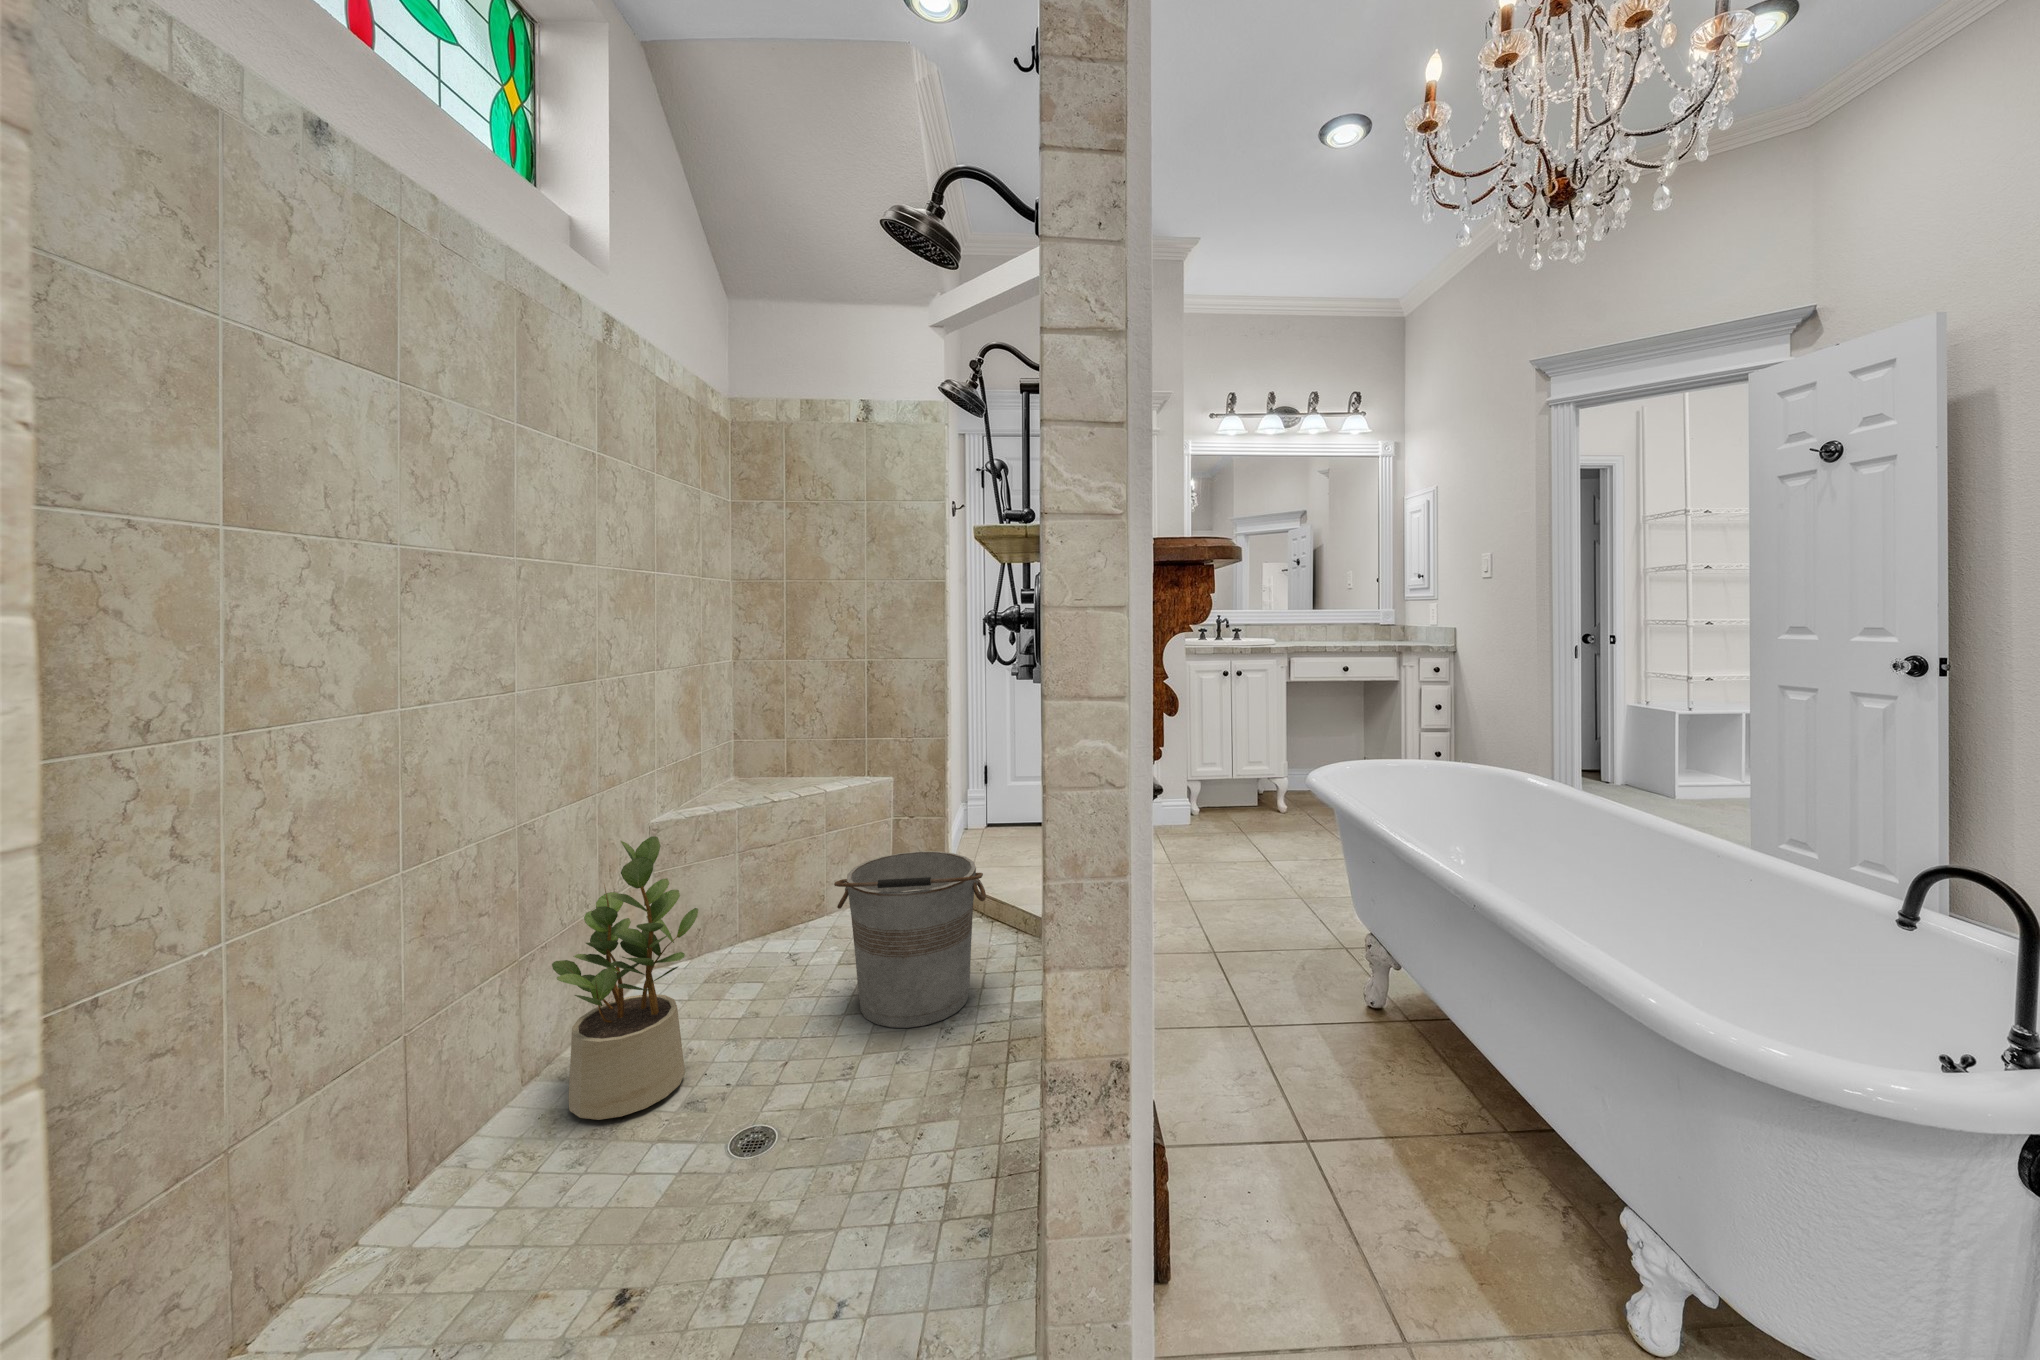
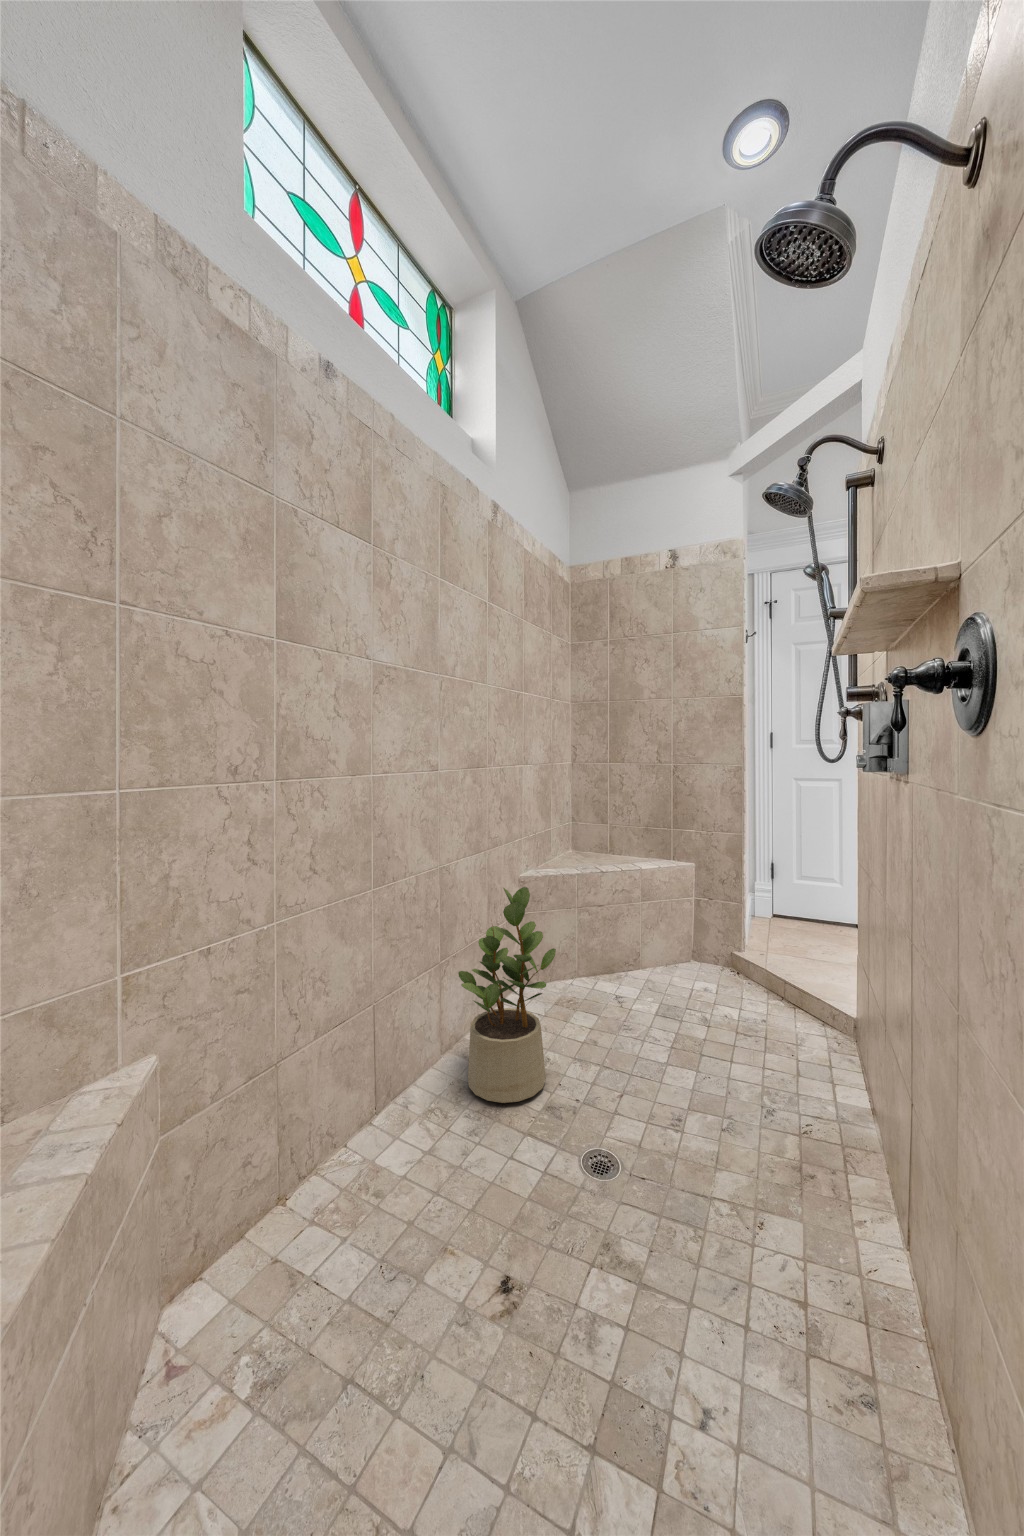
bucket: present [834,851,986,1028] -> none [661,928,803,1092]

